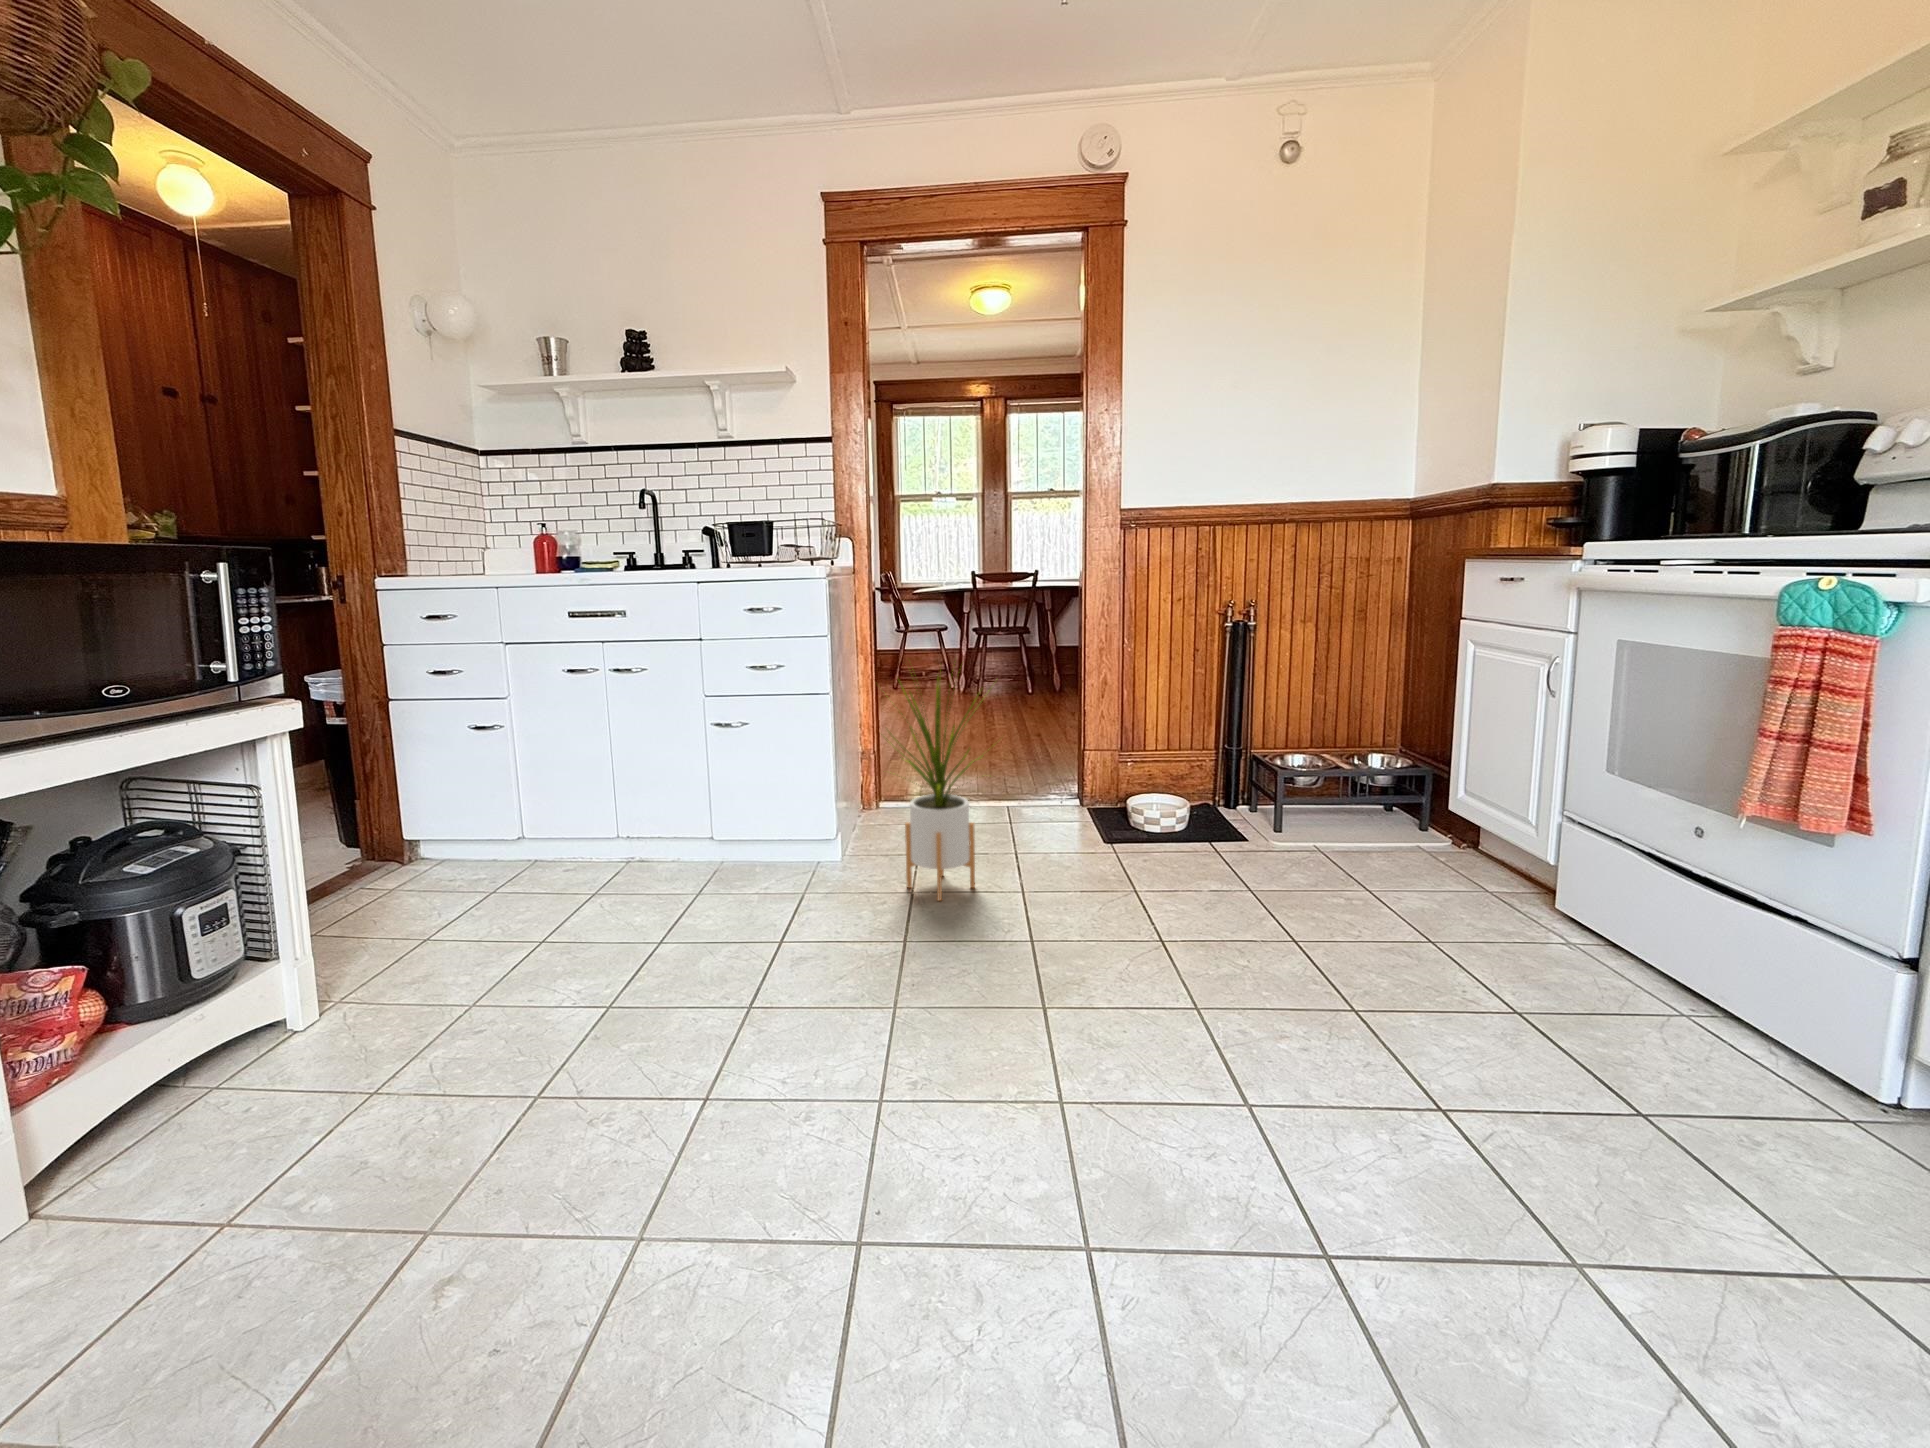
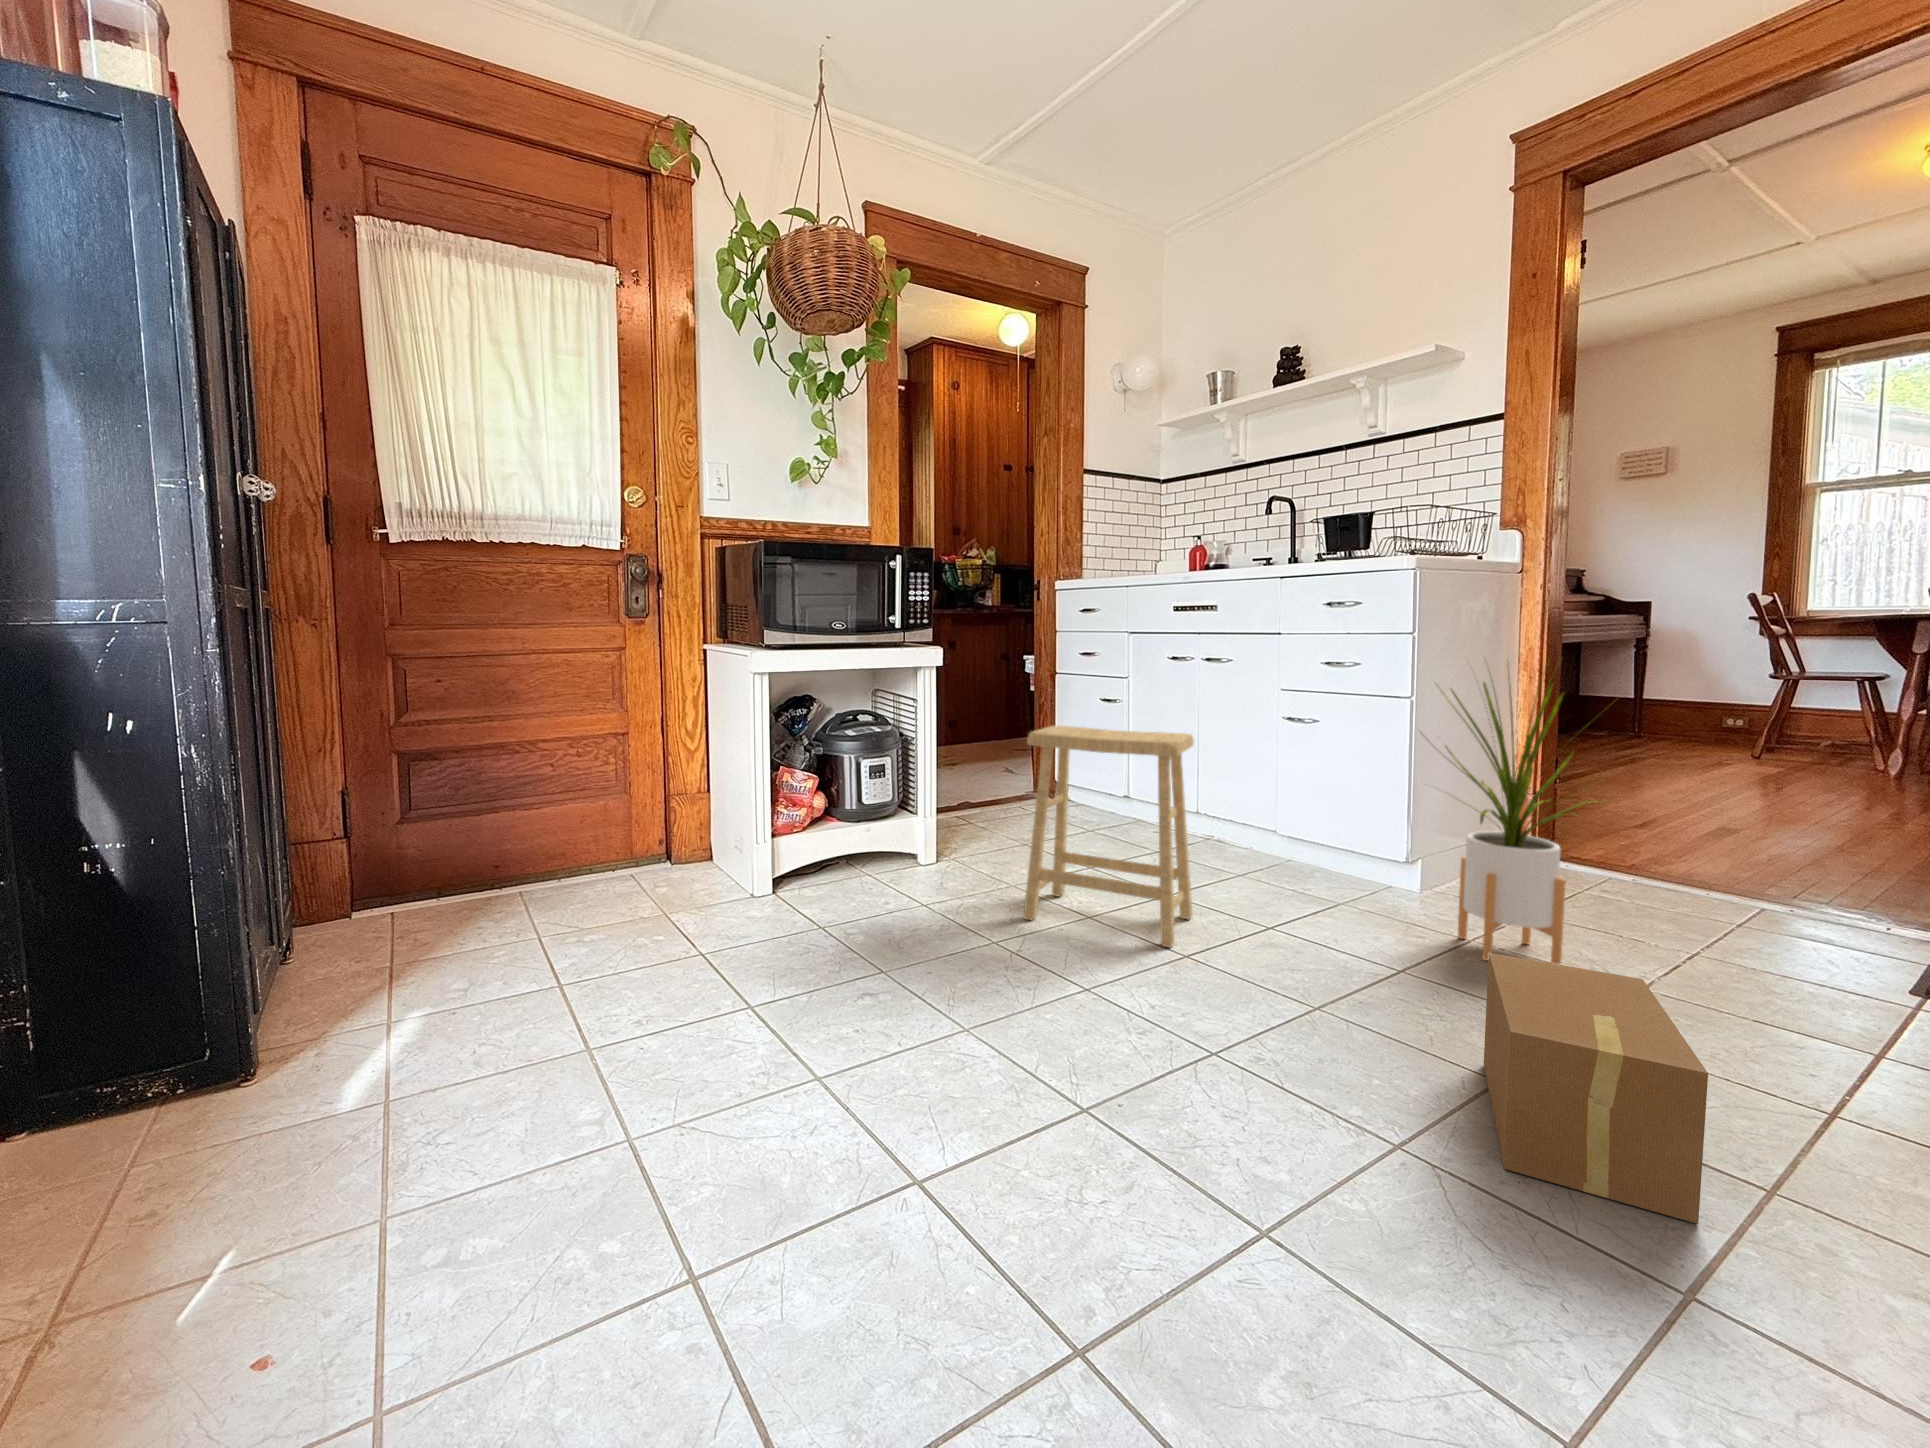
footstool: none [539,769,744,1045] -> present [1024,725,1194,947]
cardboard box: none [1026,891,1201,1070] -> present [1484,953,1708,1224]

